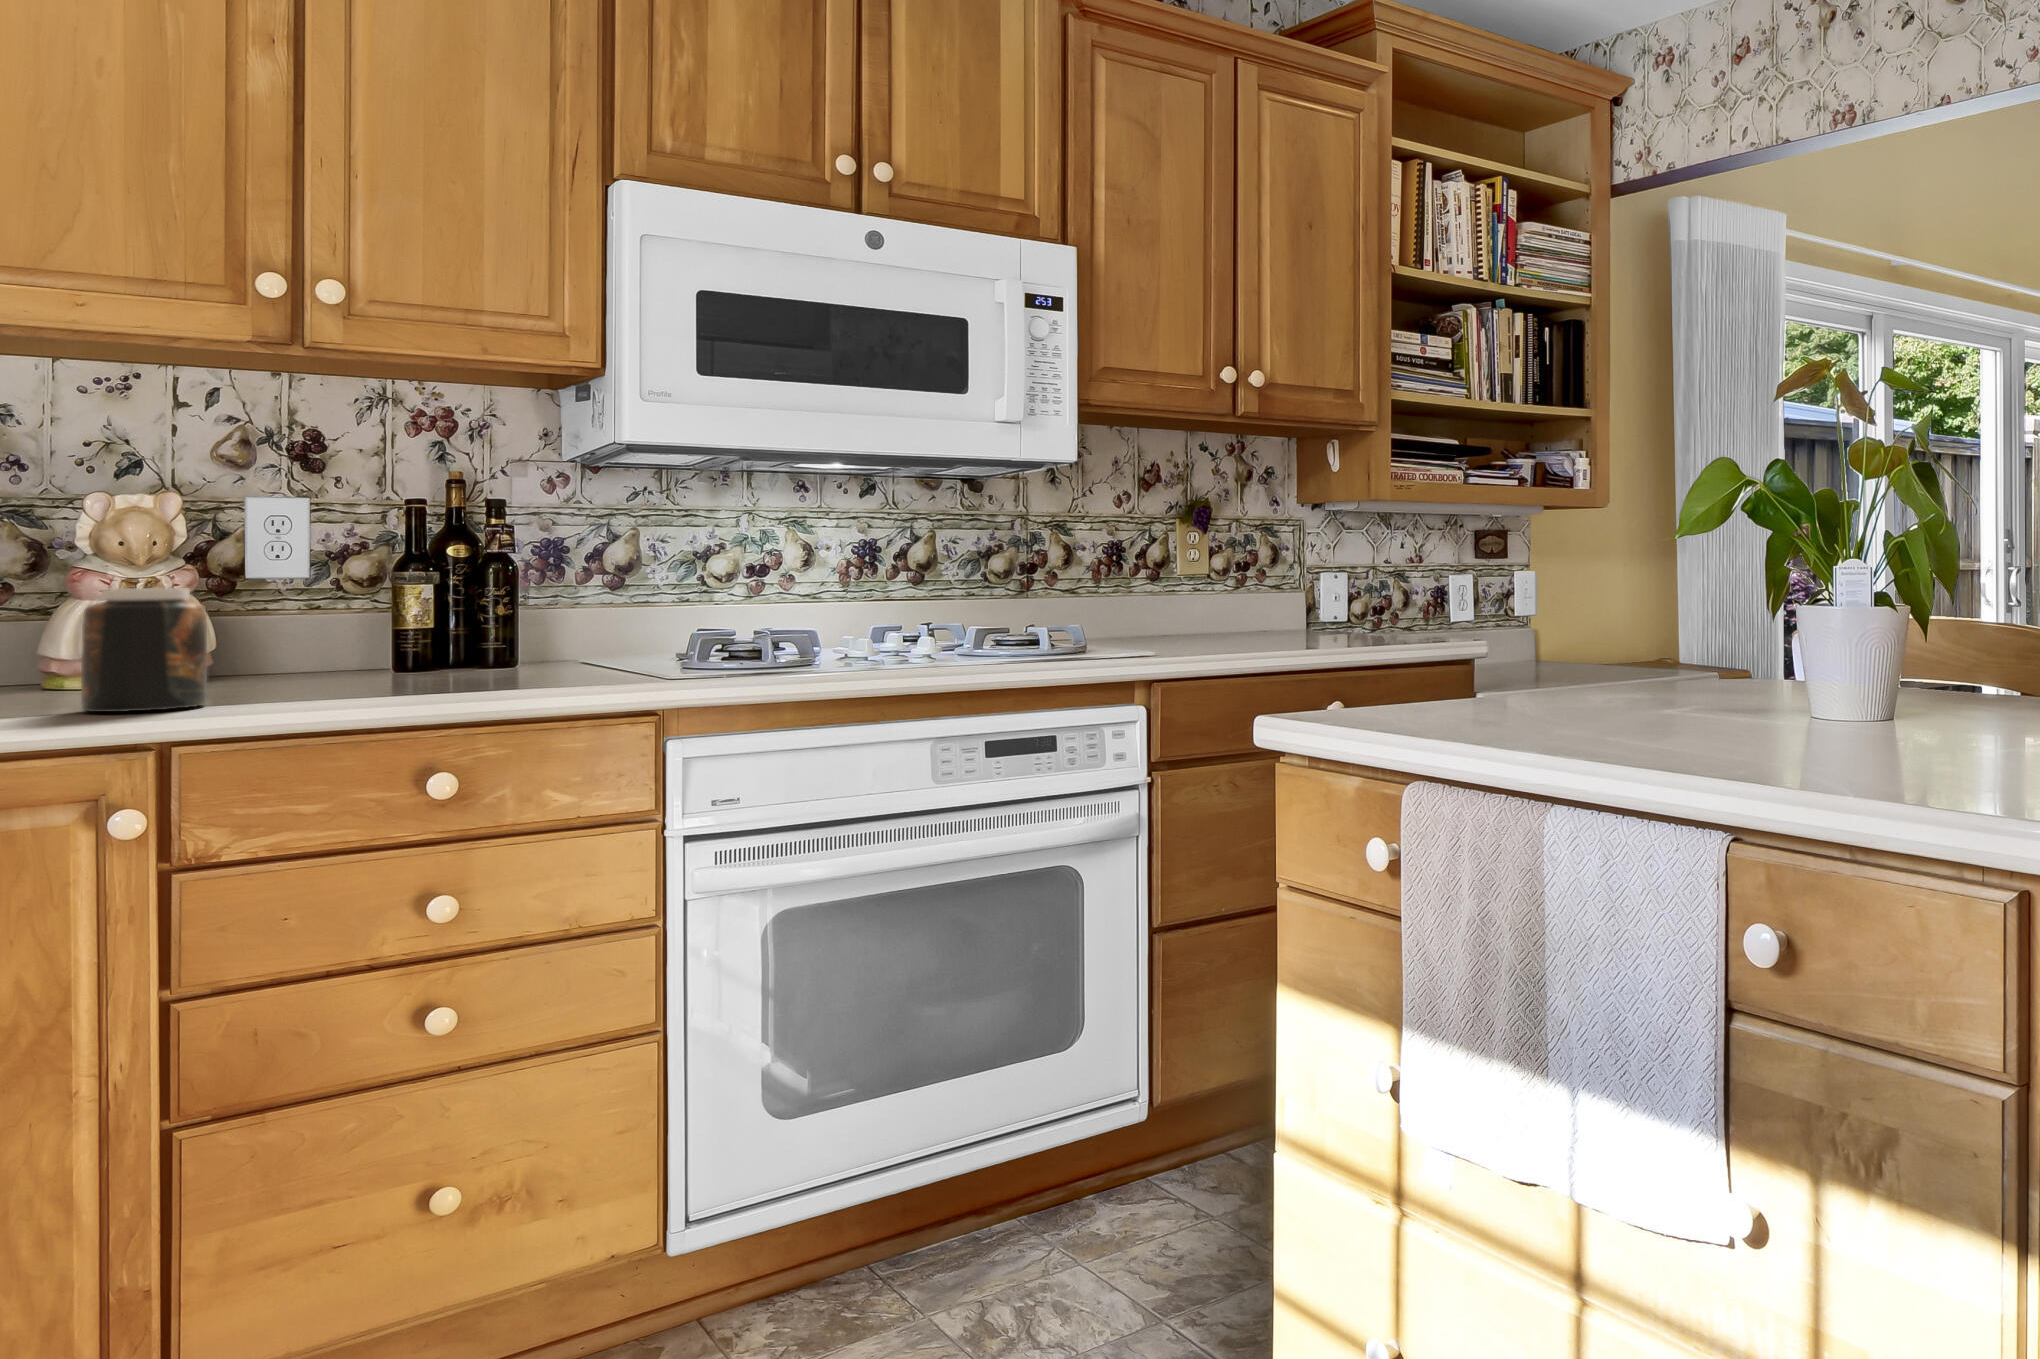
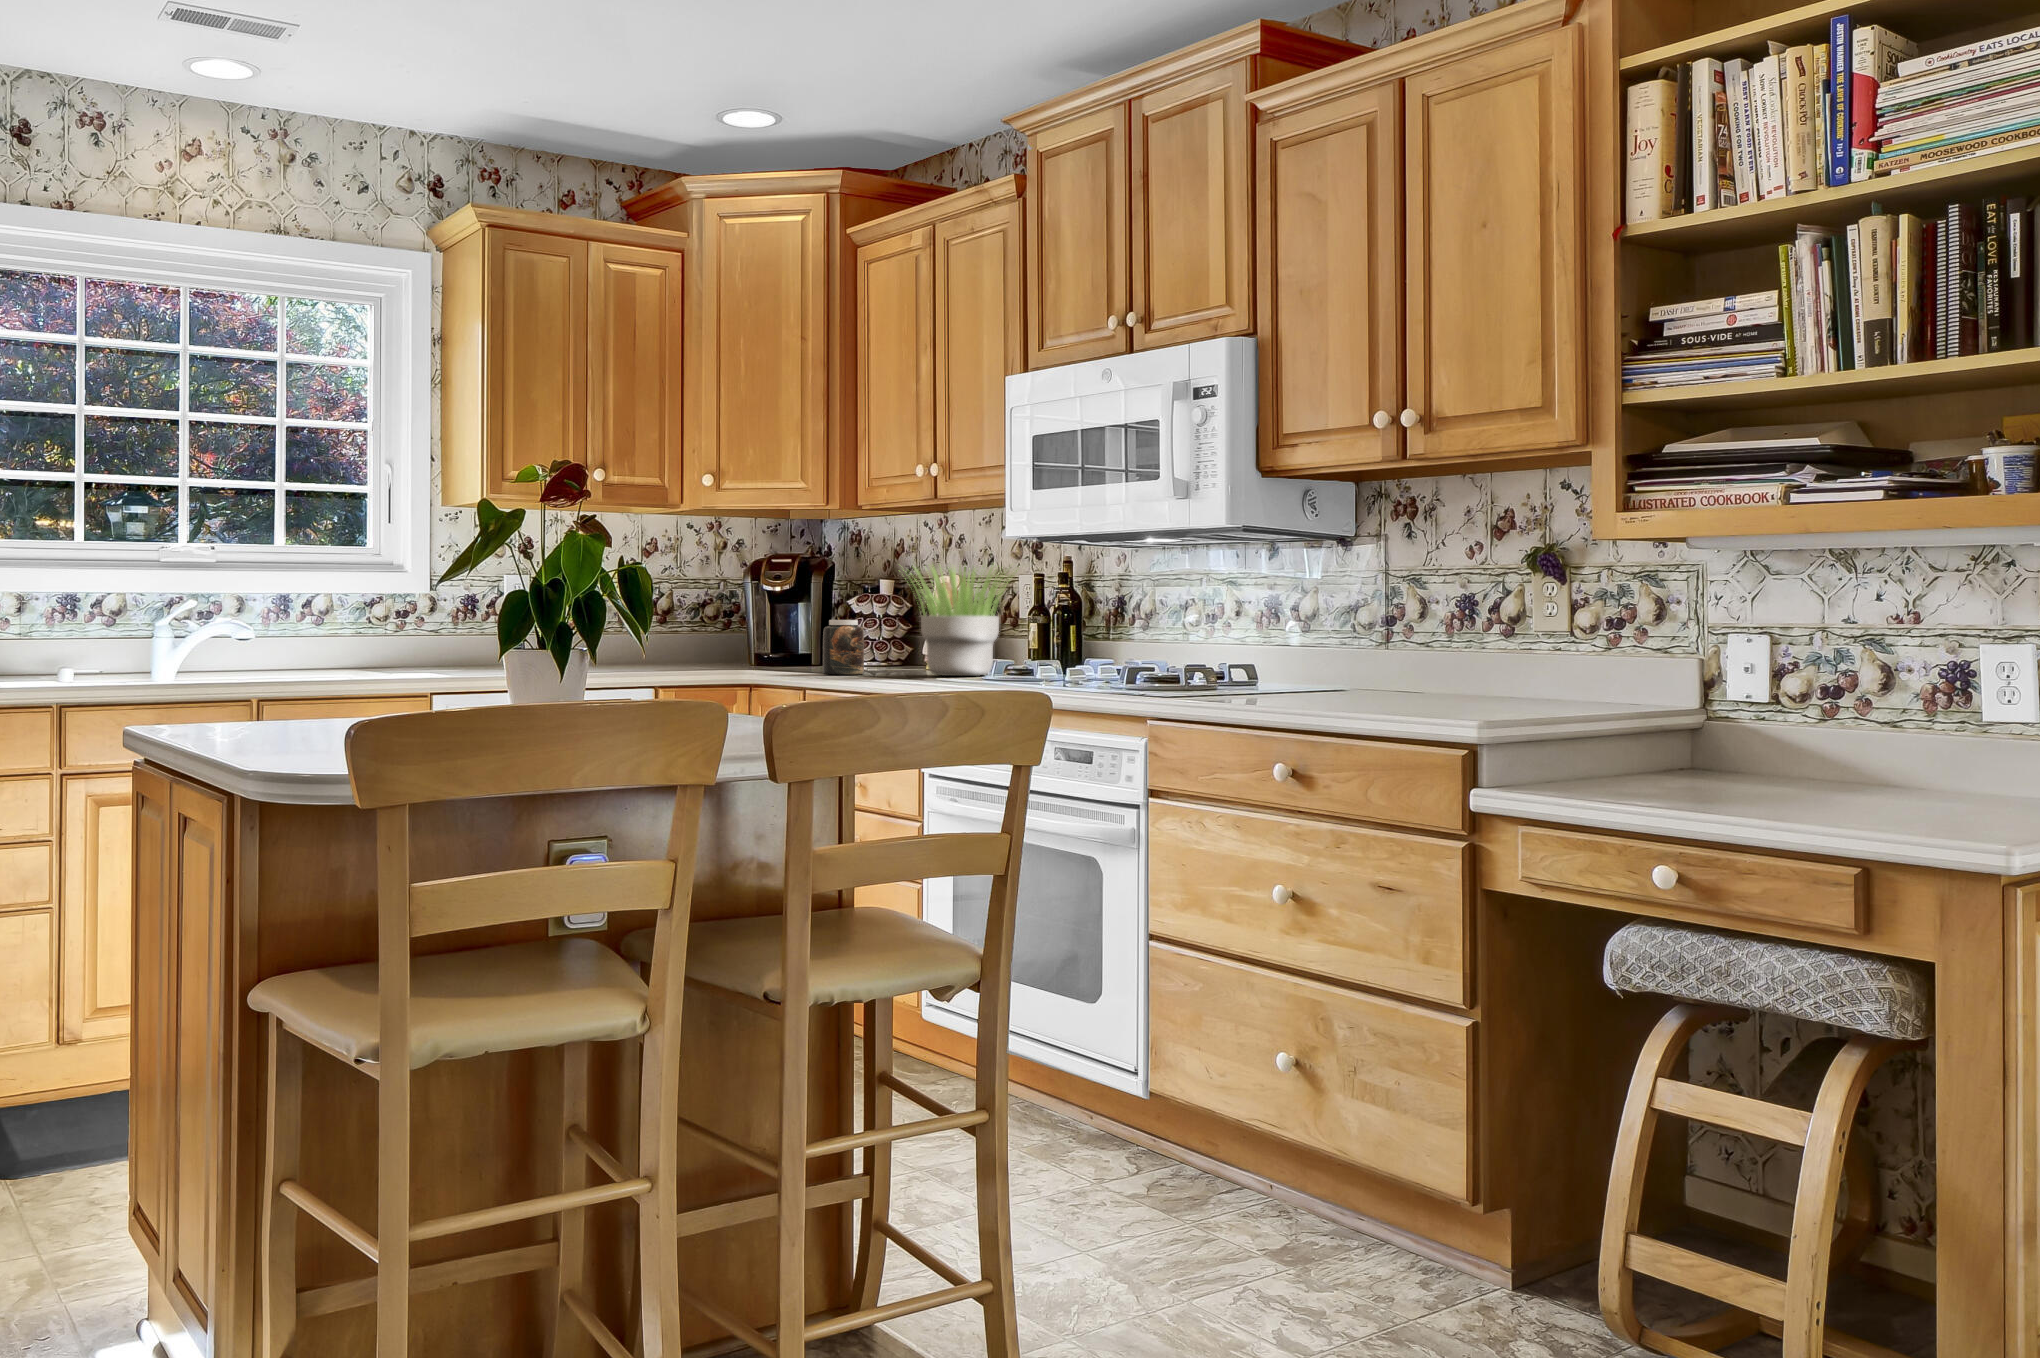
potted plant: none [318,471,604,682] -> present [903,565,1017,676]

